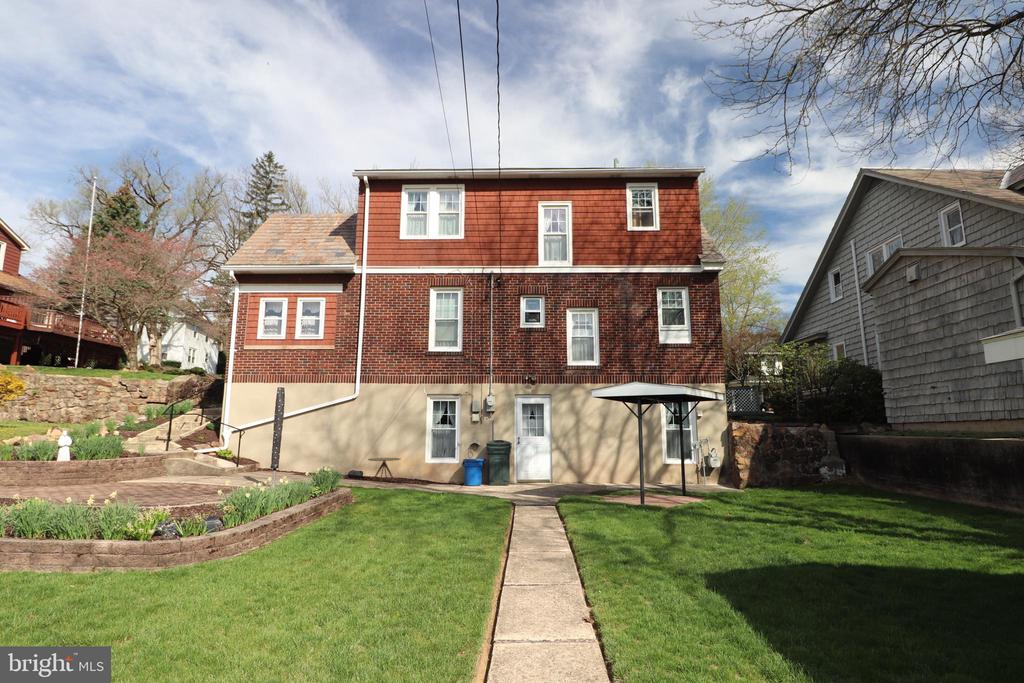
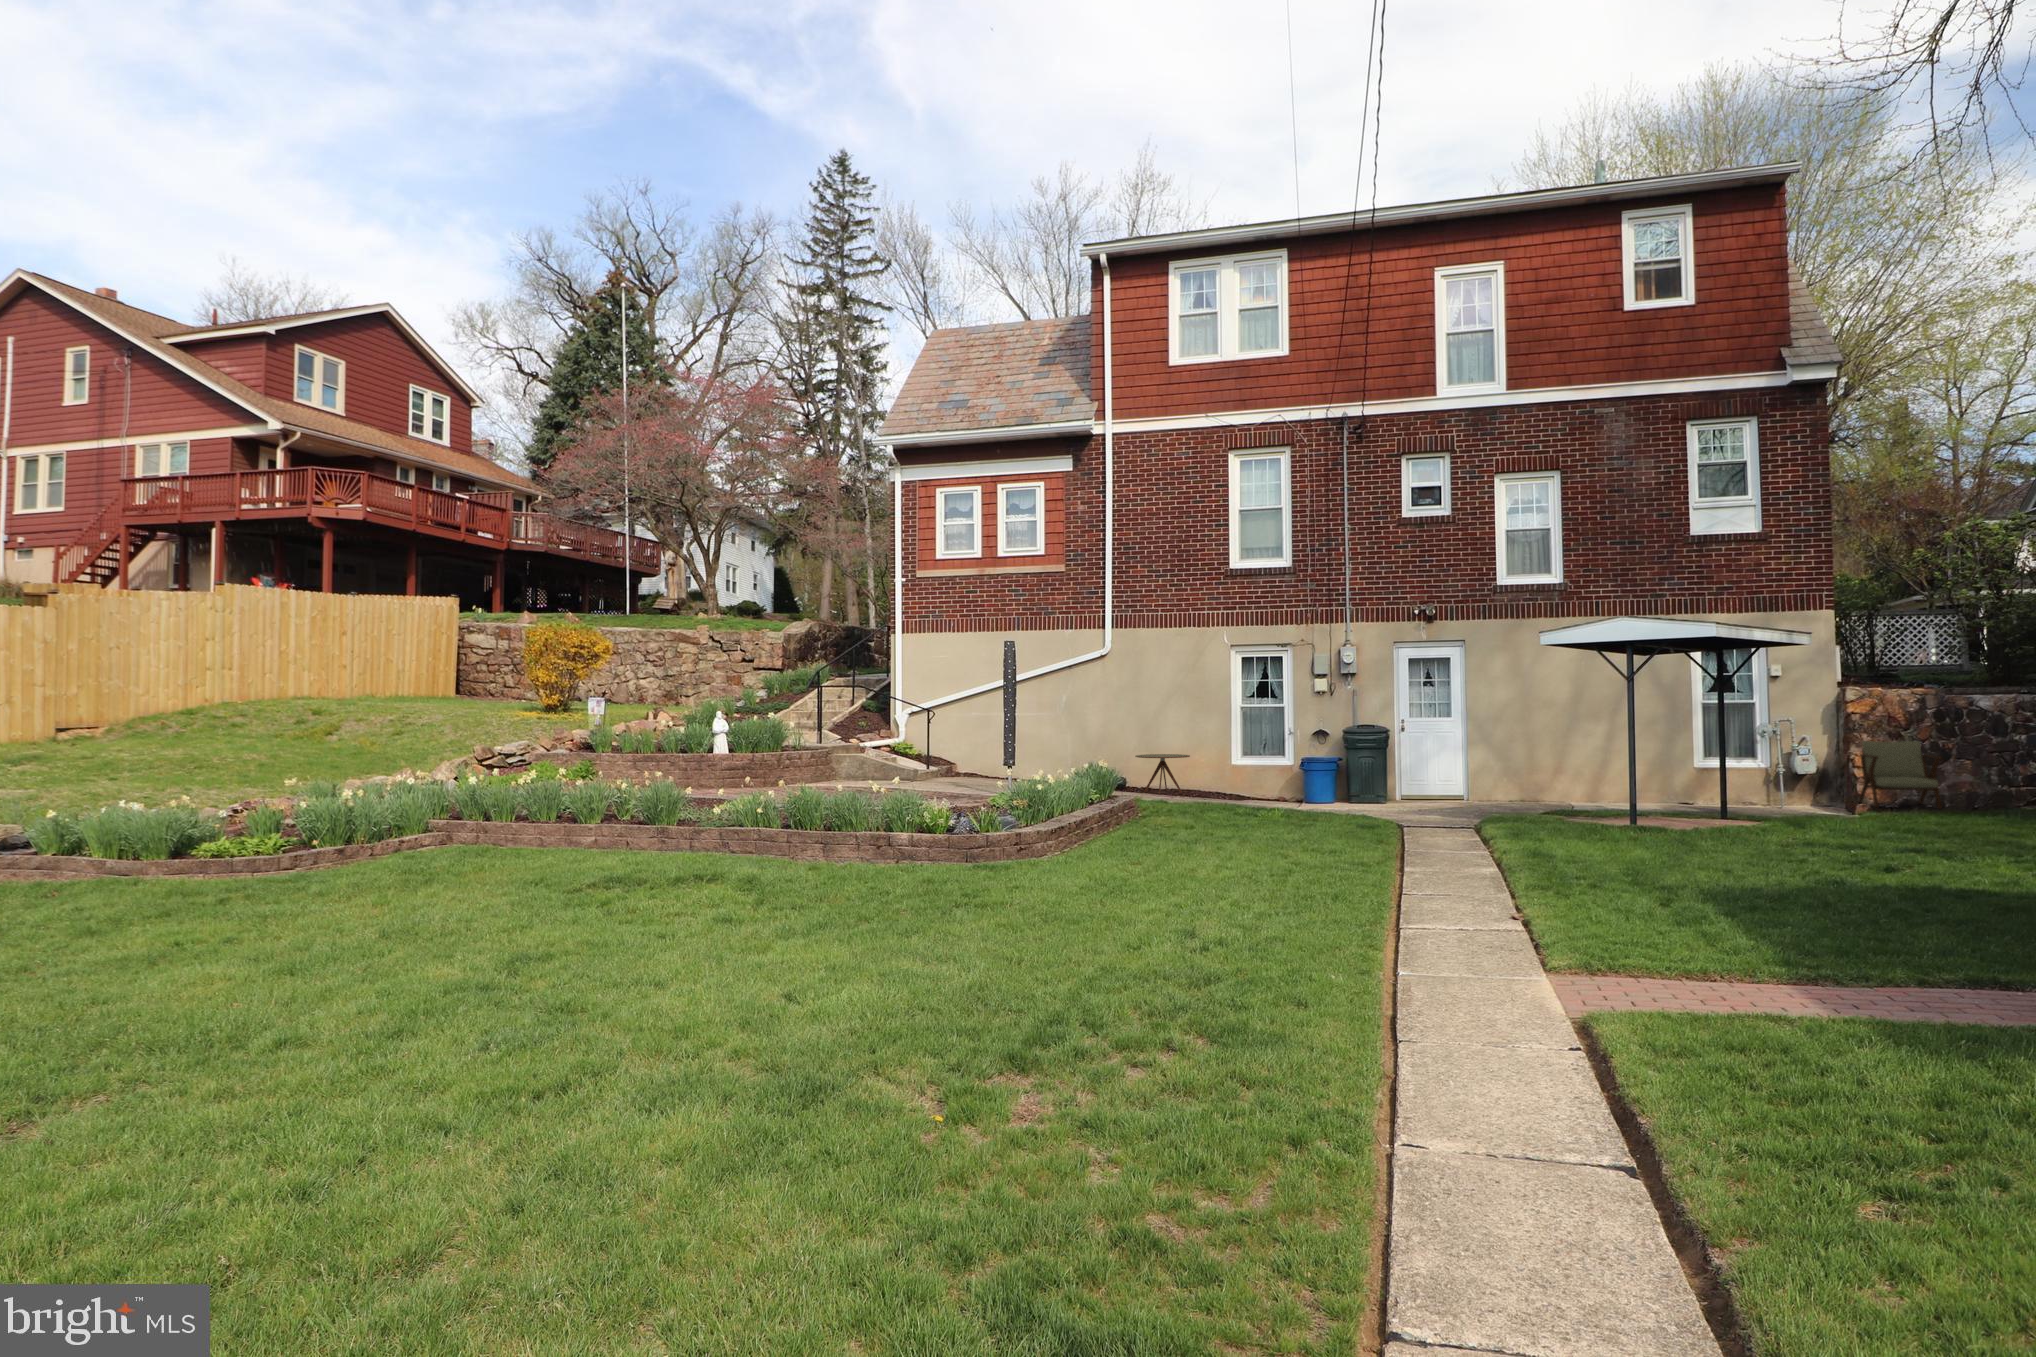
lounge chair: none [739,451,778,486] -> present [1858,741,1942,809]

